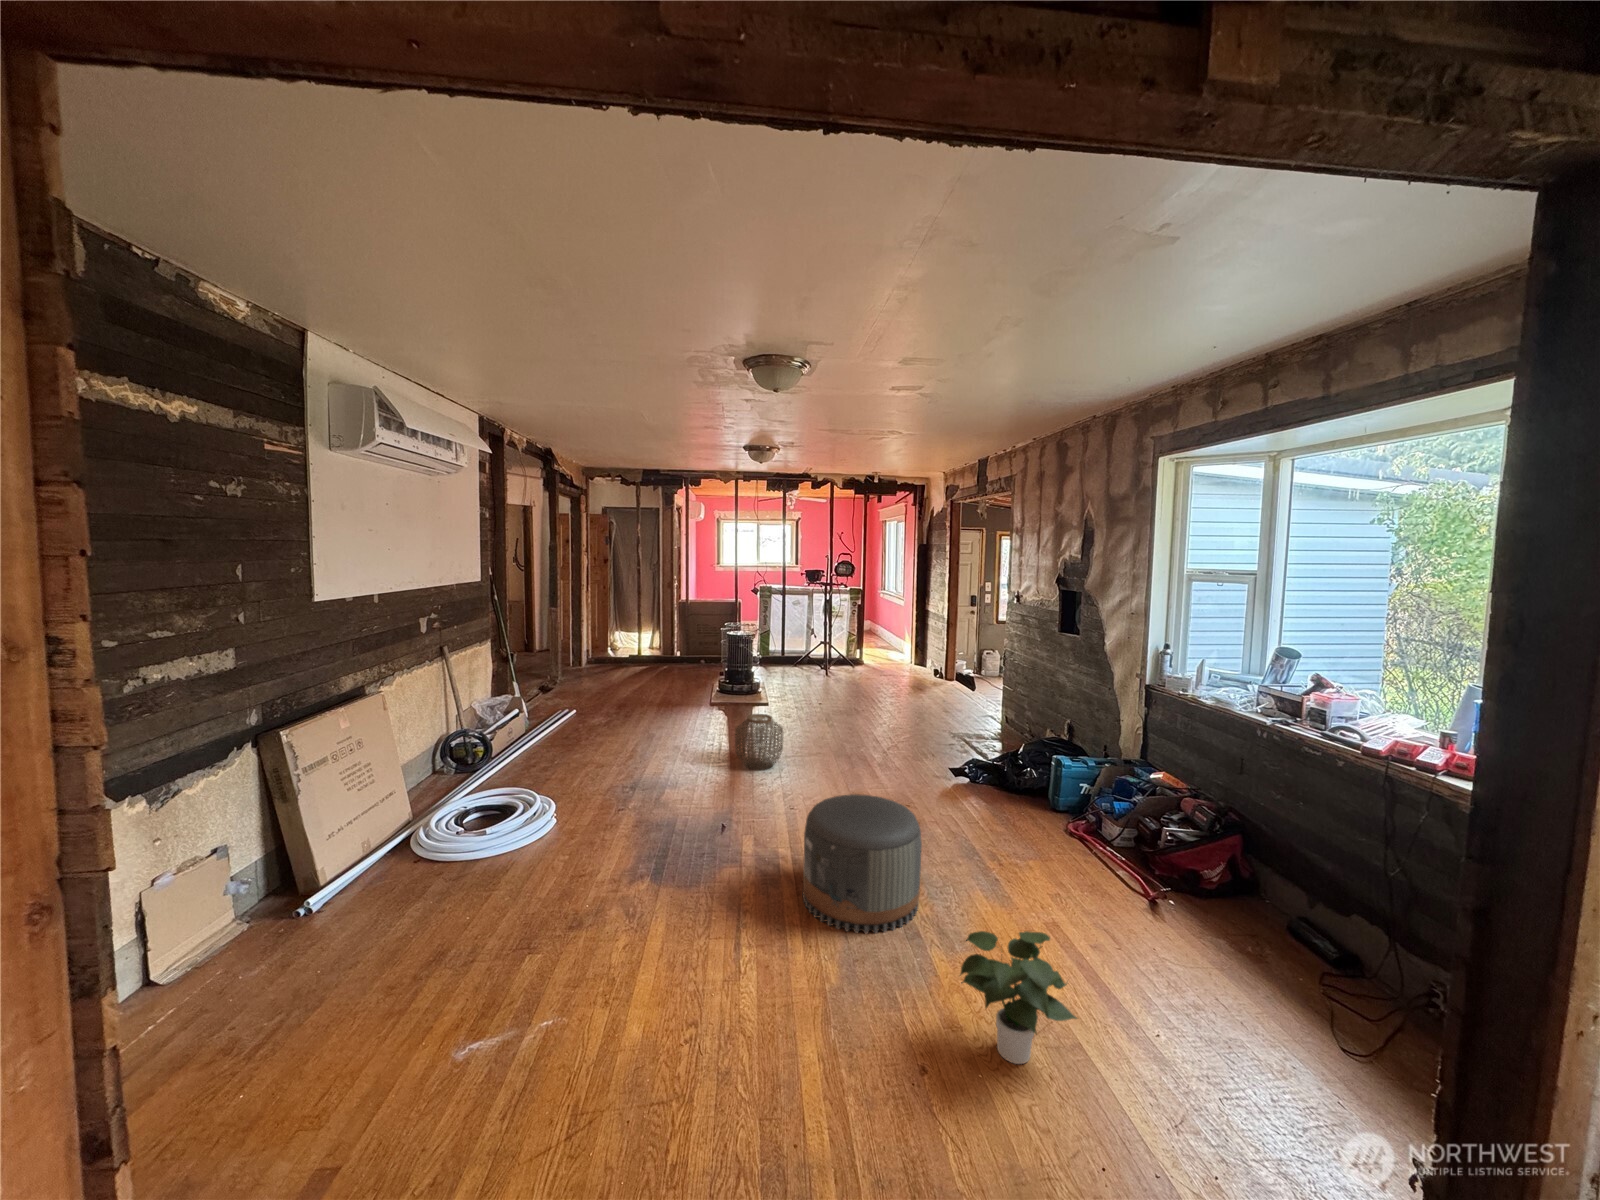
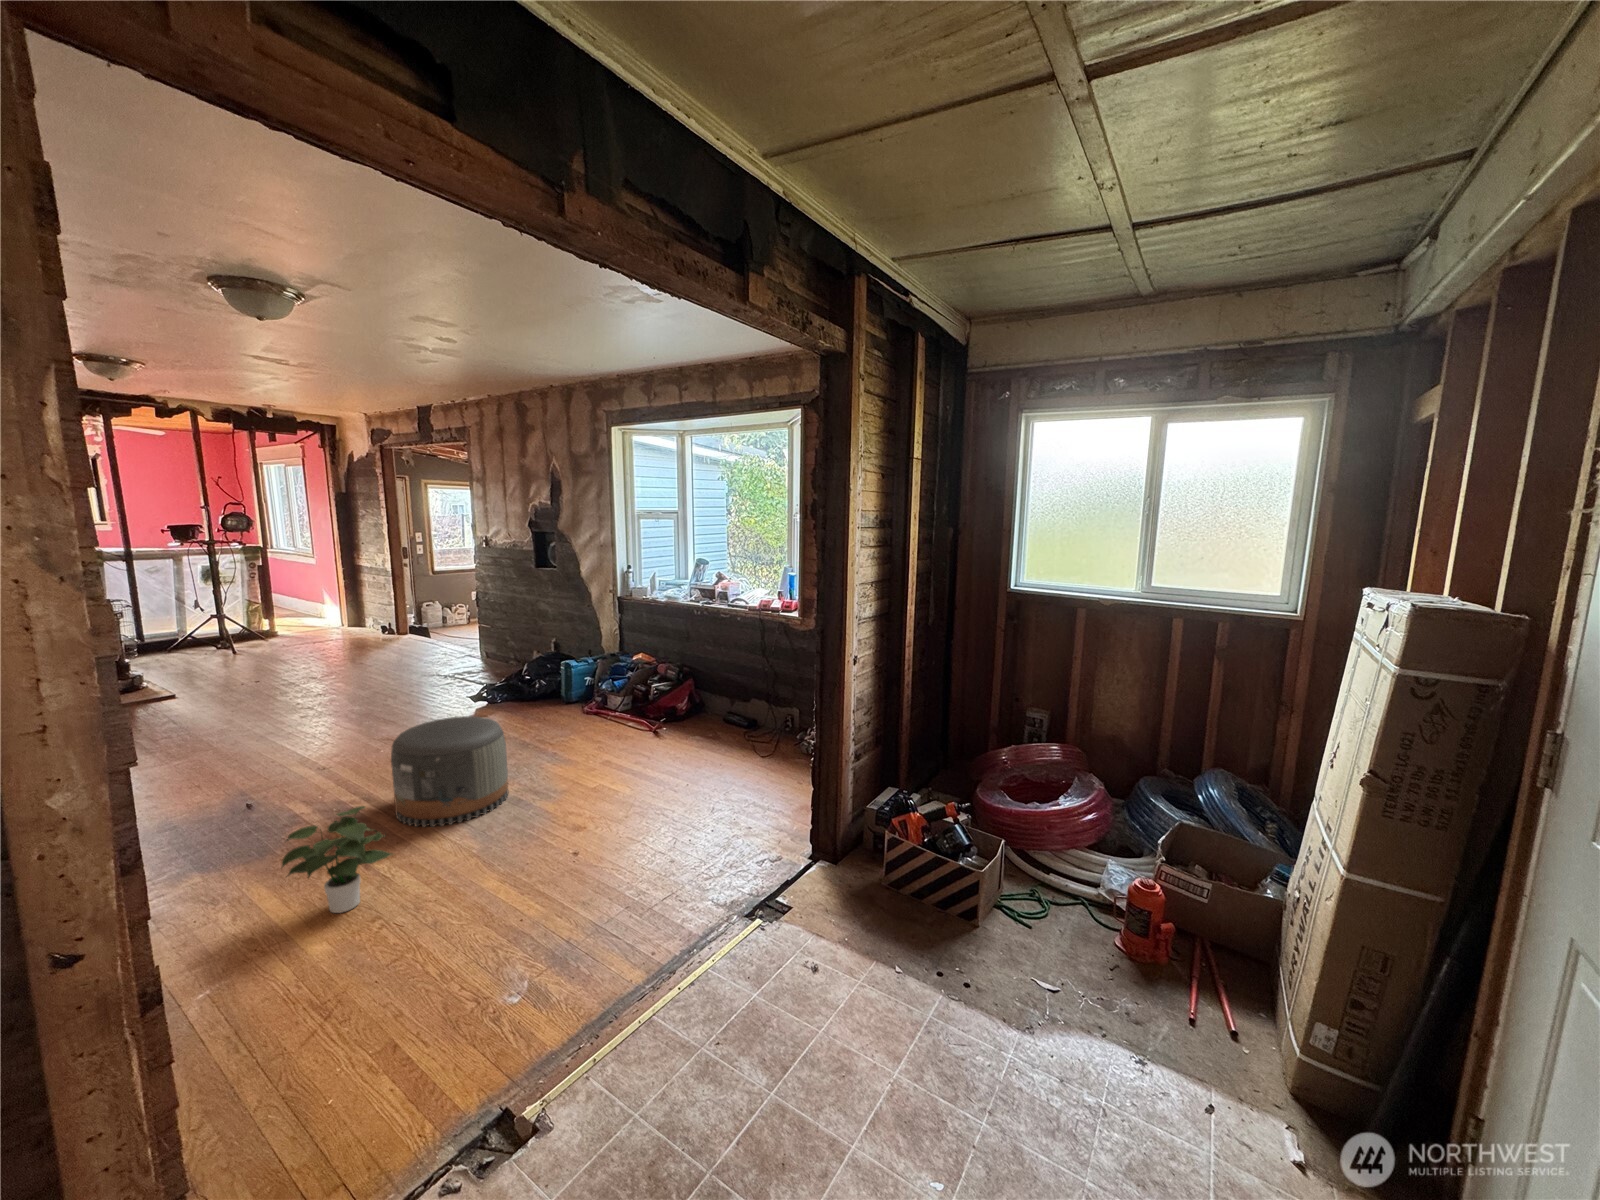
woven basket: present [735,714,783,770] -> none [187,697,265,763]
potted plant: present [960,931,1077,1064] -> present [282,806,393,913]

